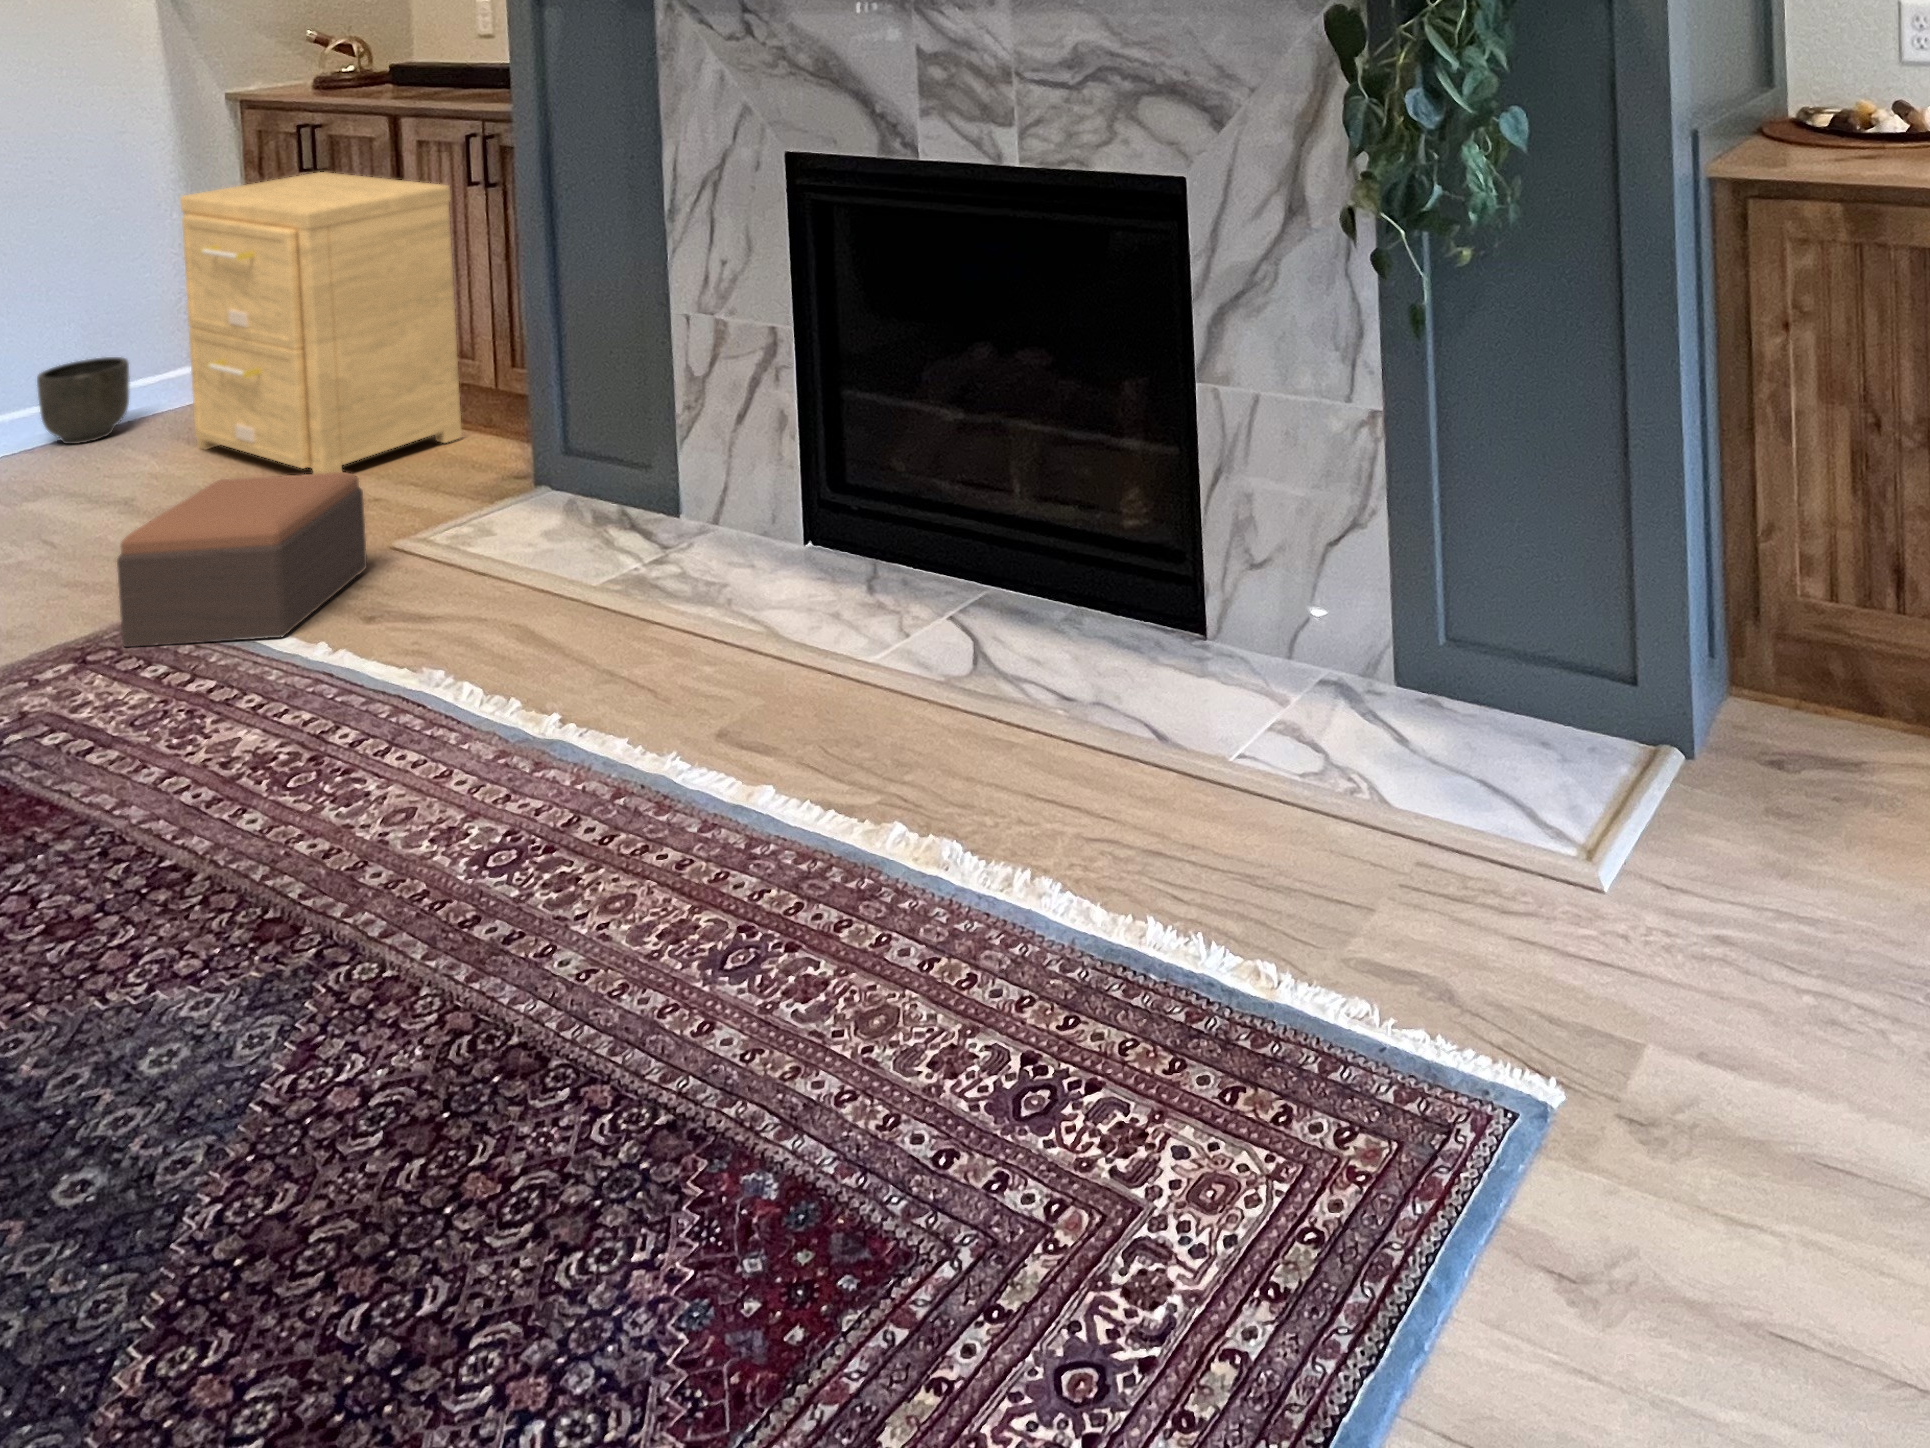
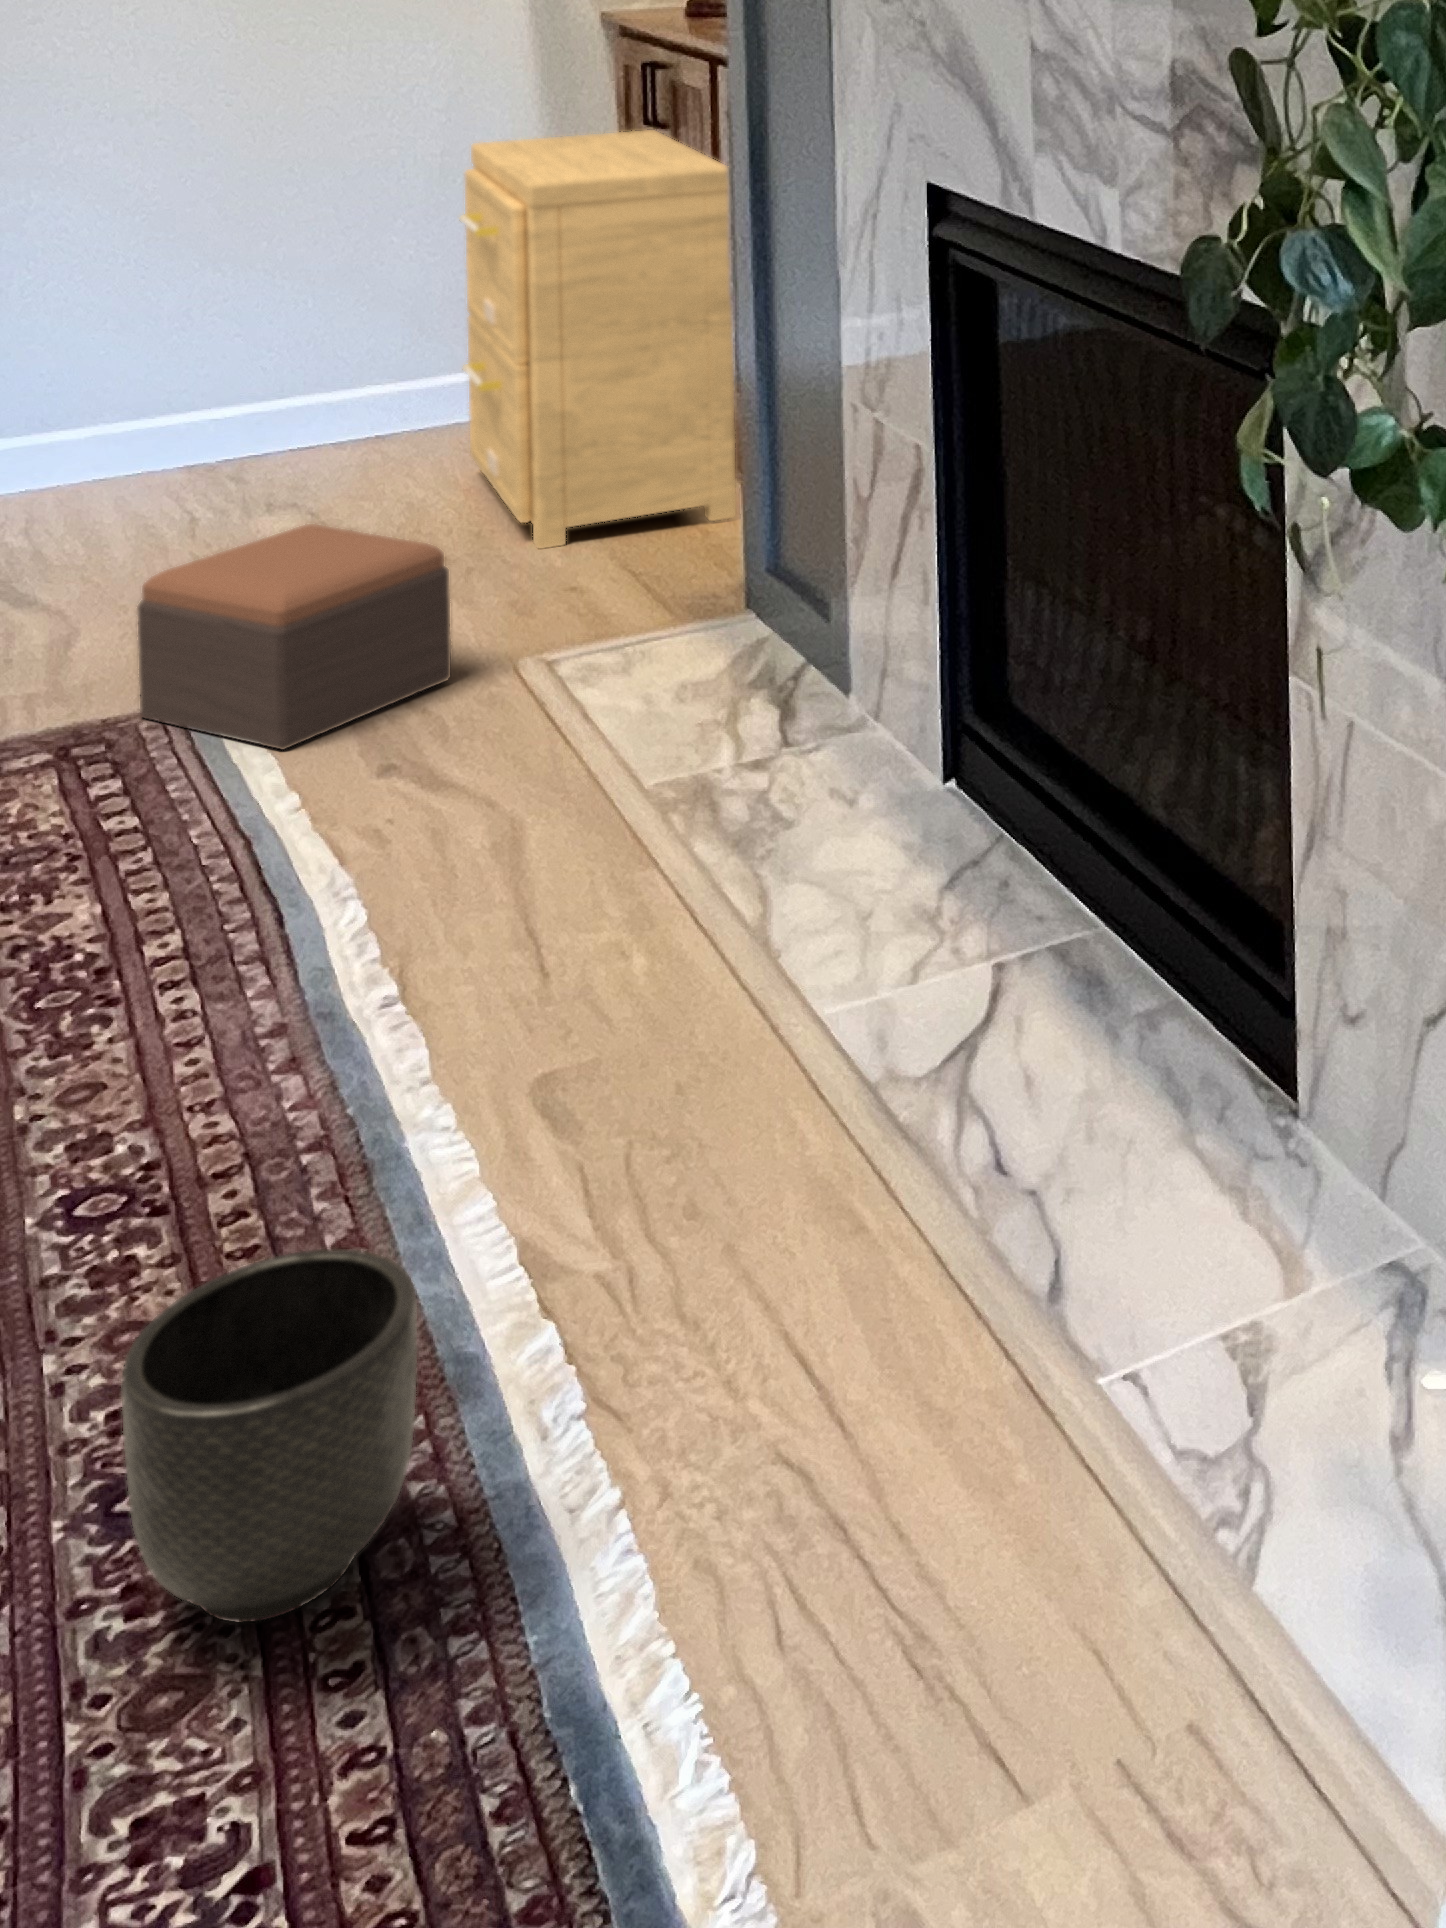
planter: present [37,357,130,444] -> present [122,1248,417,1622]

